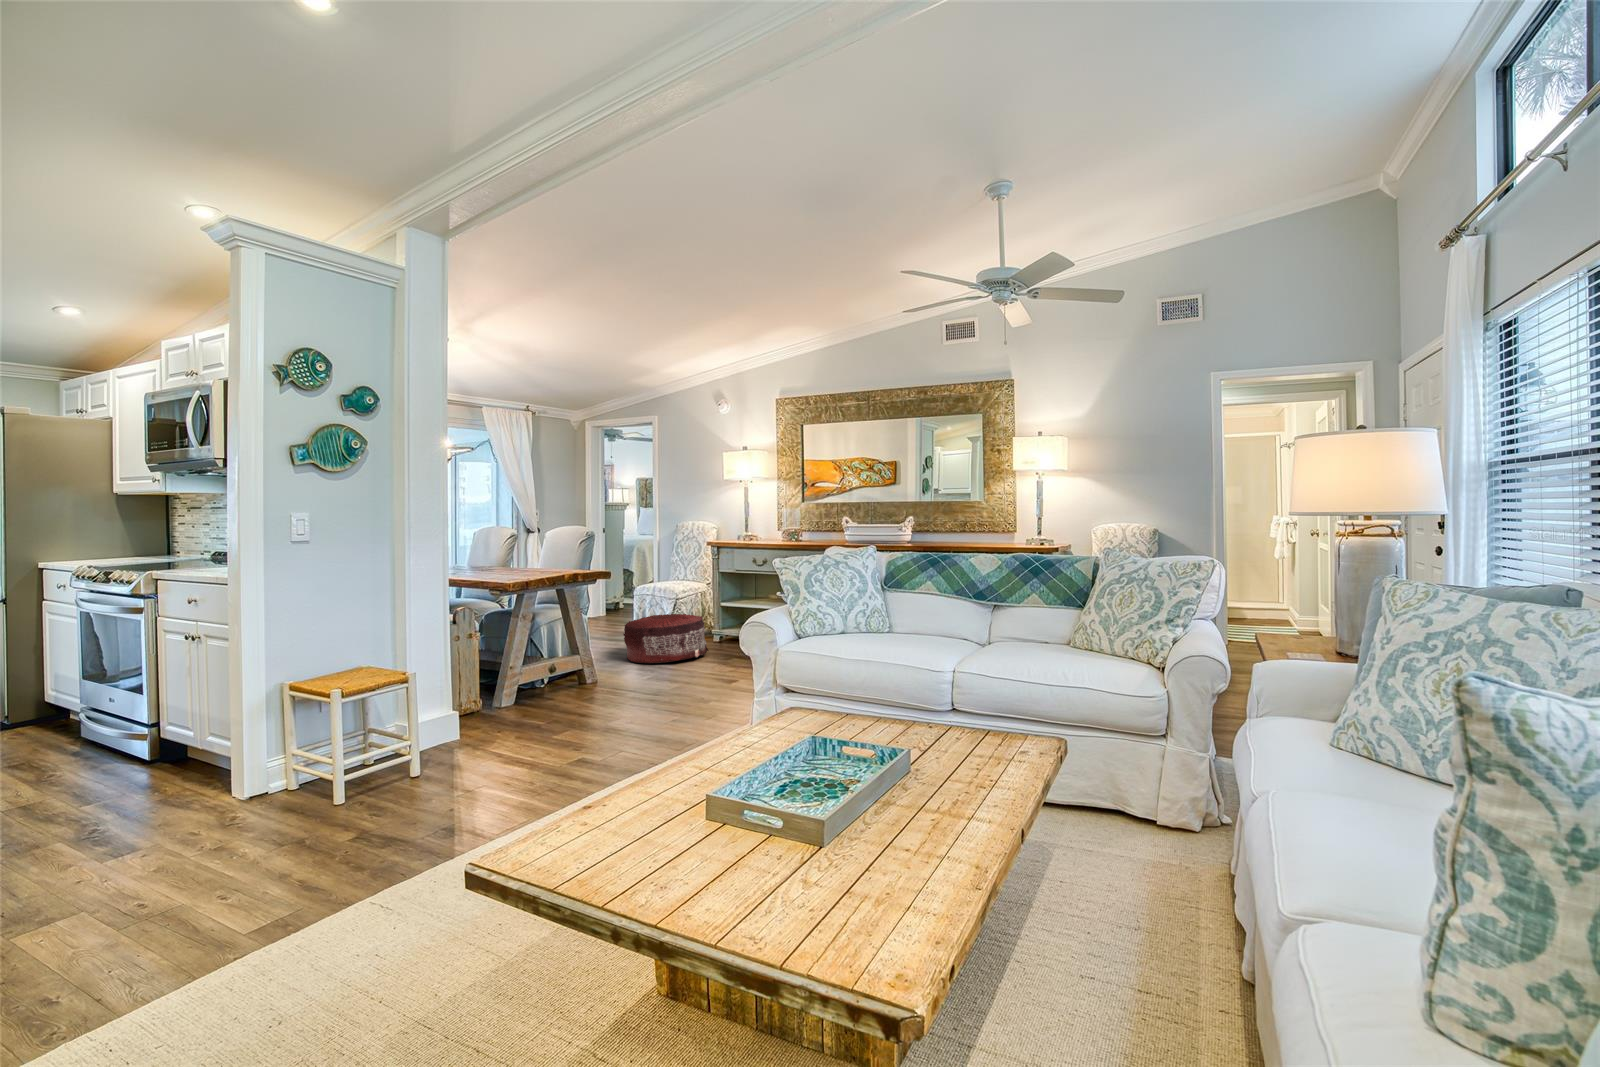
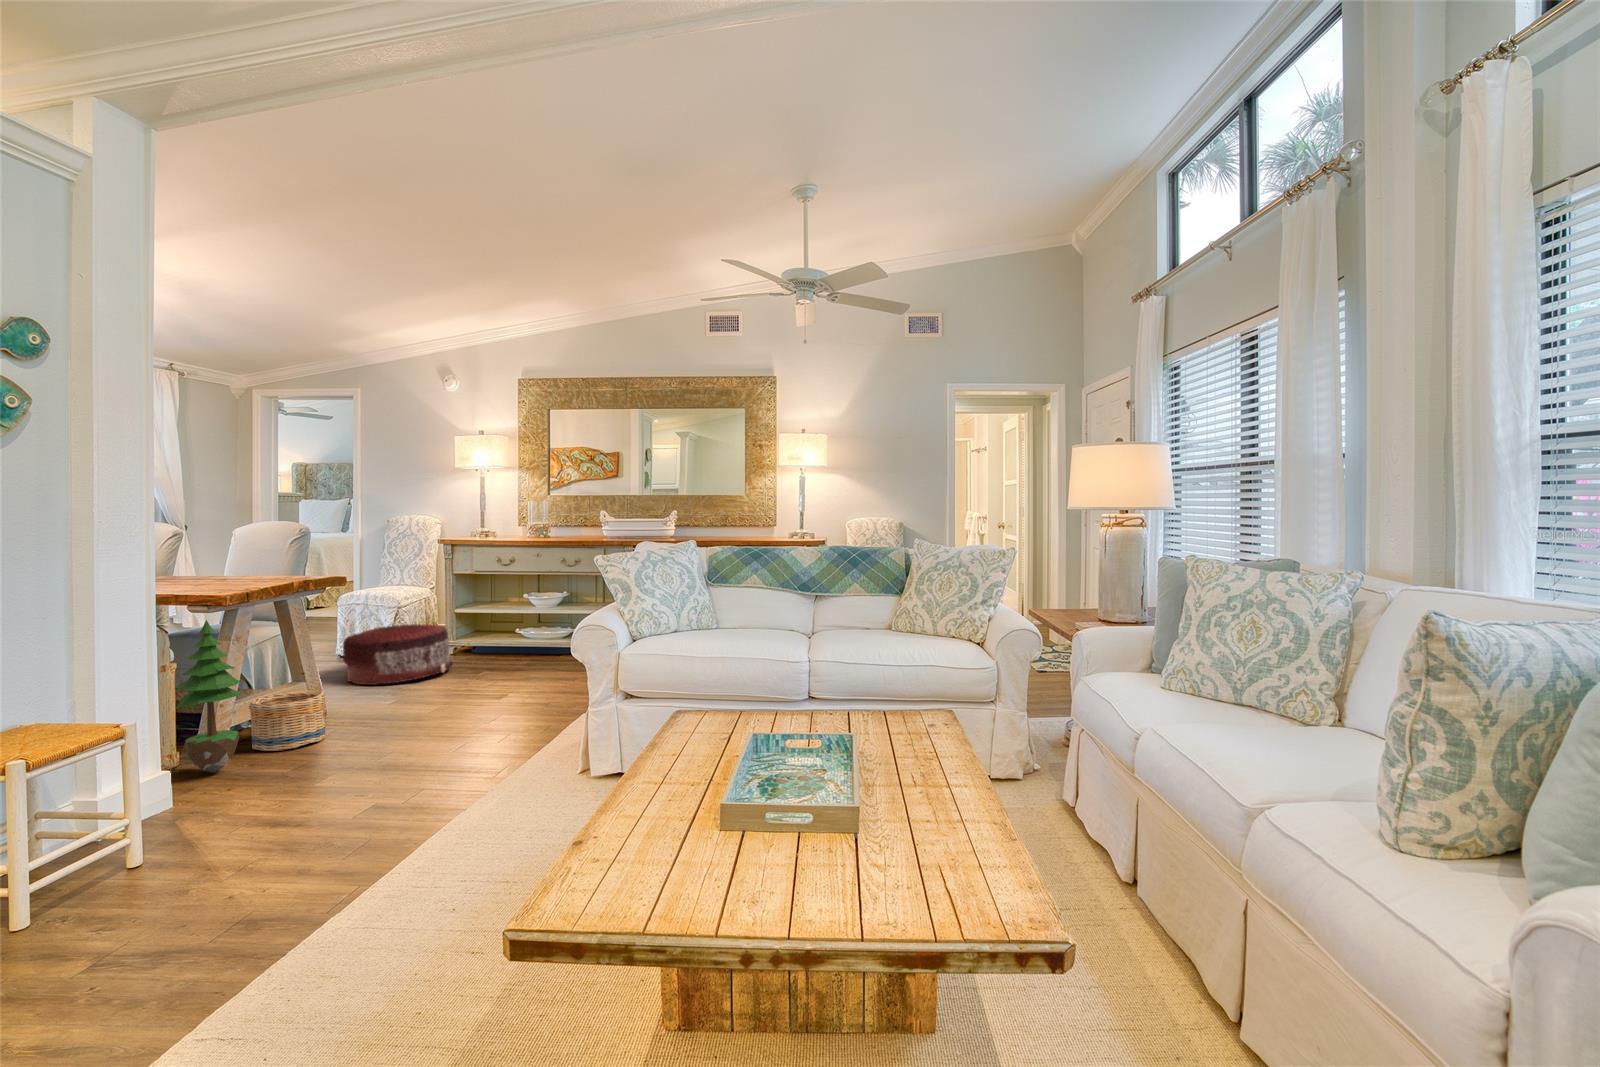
potted tree: none [473,604,518,721] -> present [176,620,243,773]
basket: none [530,664,583,709] -> present [249,691,325,751]

